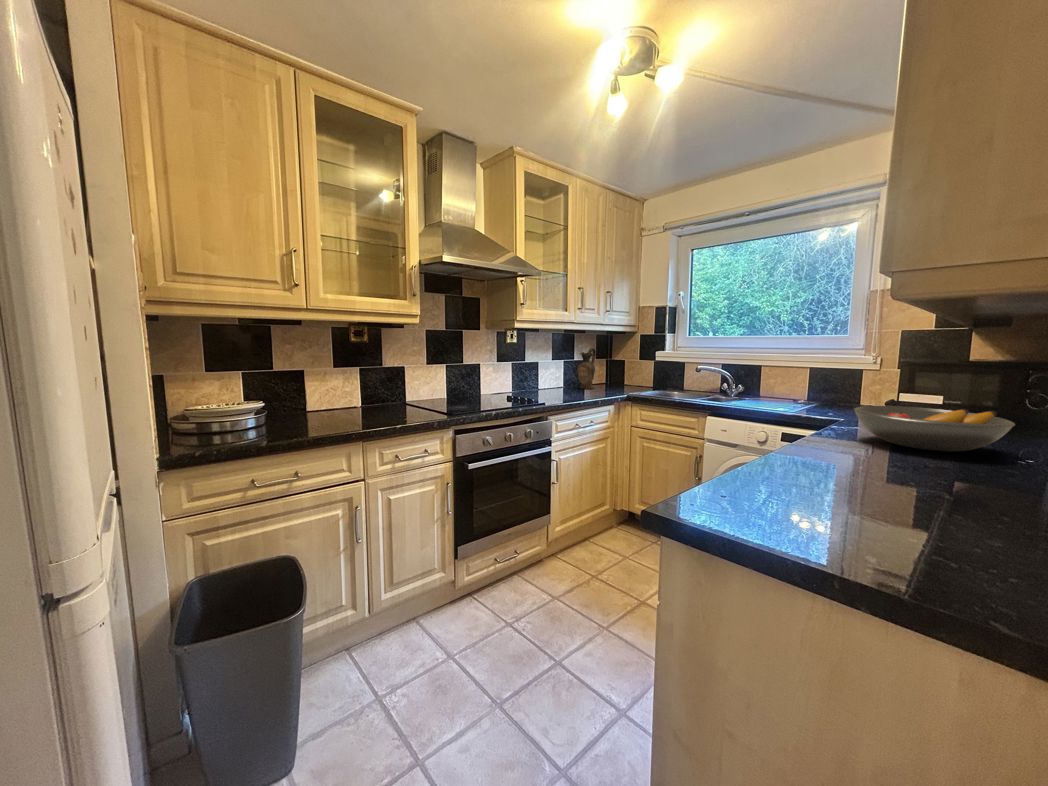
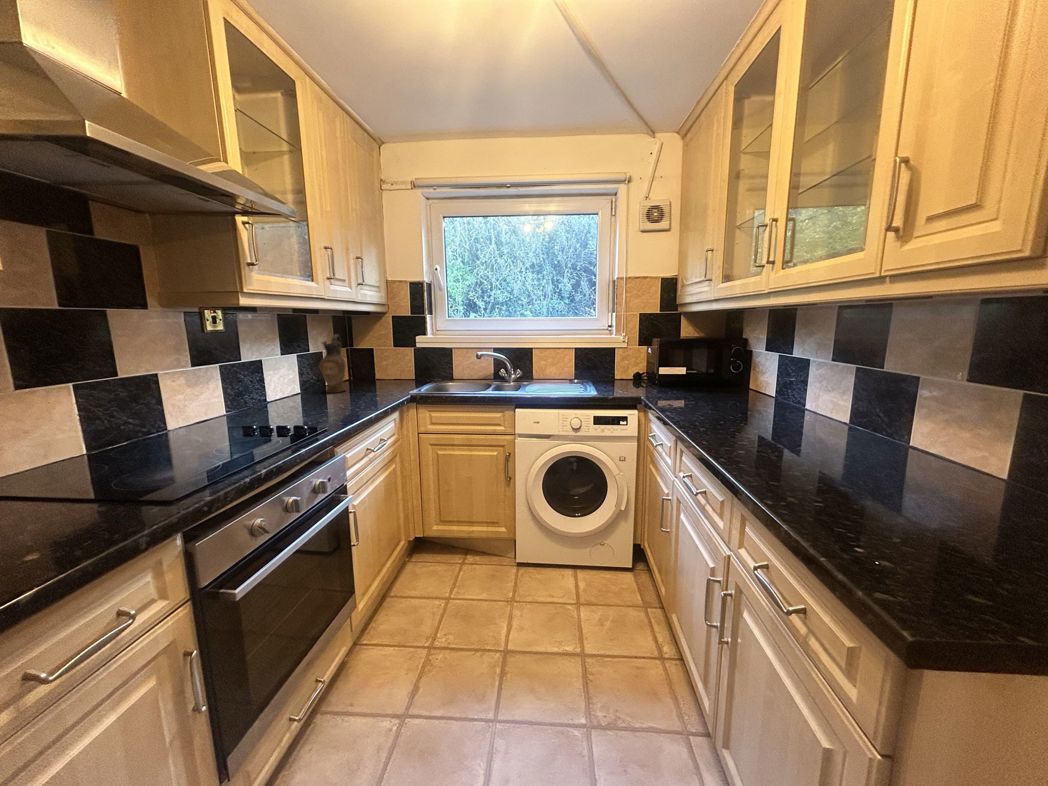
fruit bowl: present [854,406,1015,451] -> none [696,381,808,419]

